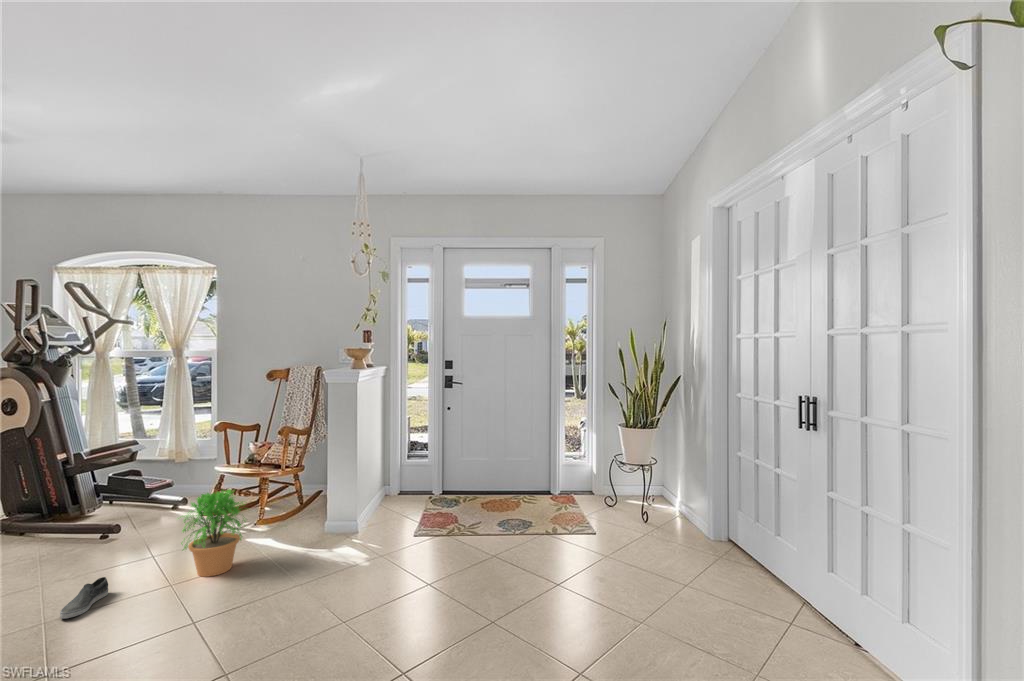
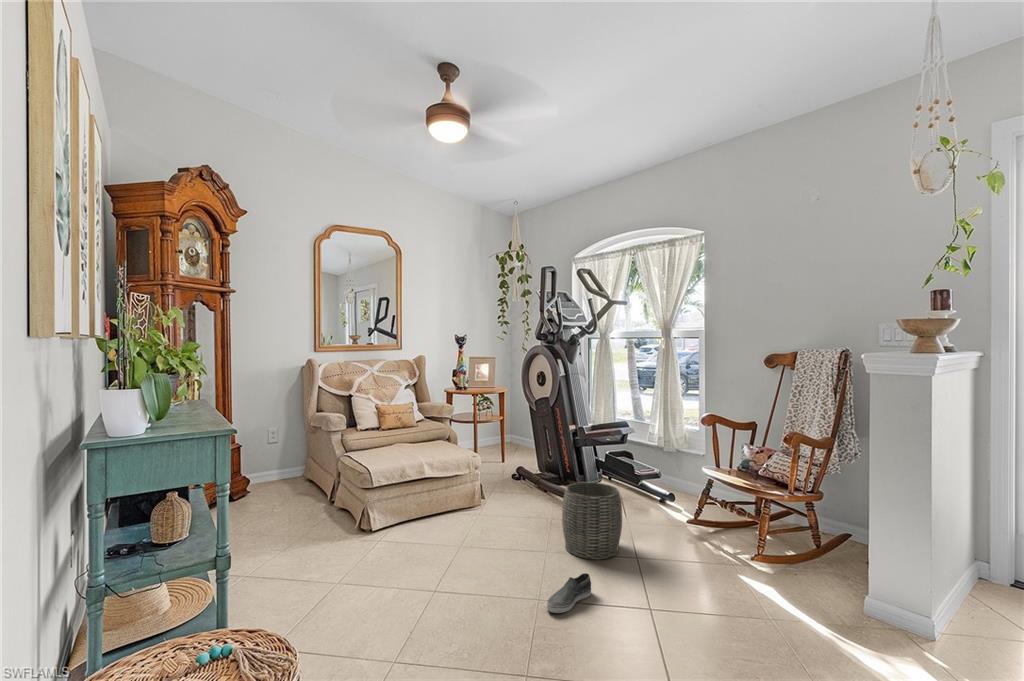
potted plant: present [181,489,245,577] -> none [656,505,754,625]
woven basket: none [63,500,136,574] -> present [562,482,622,560]

